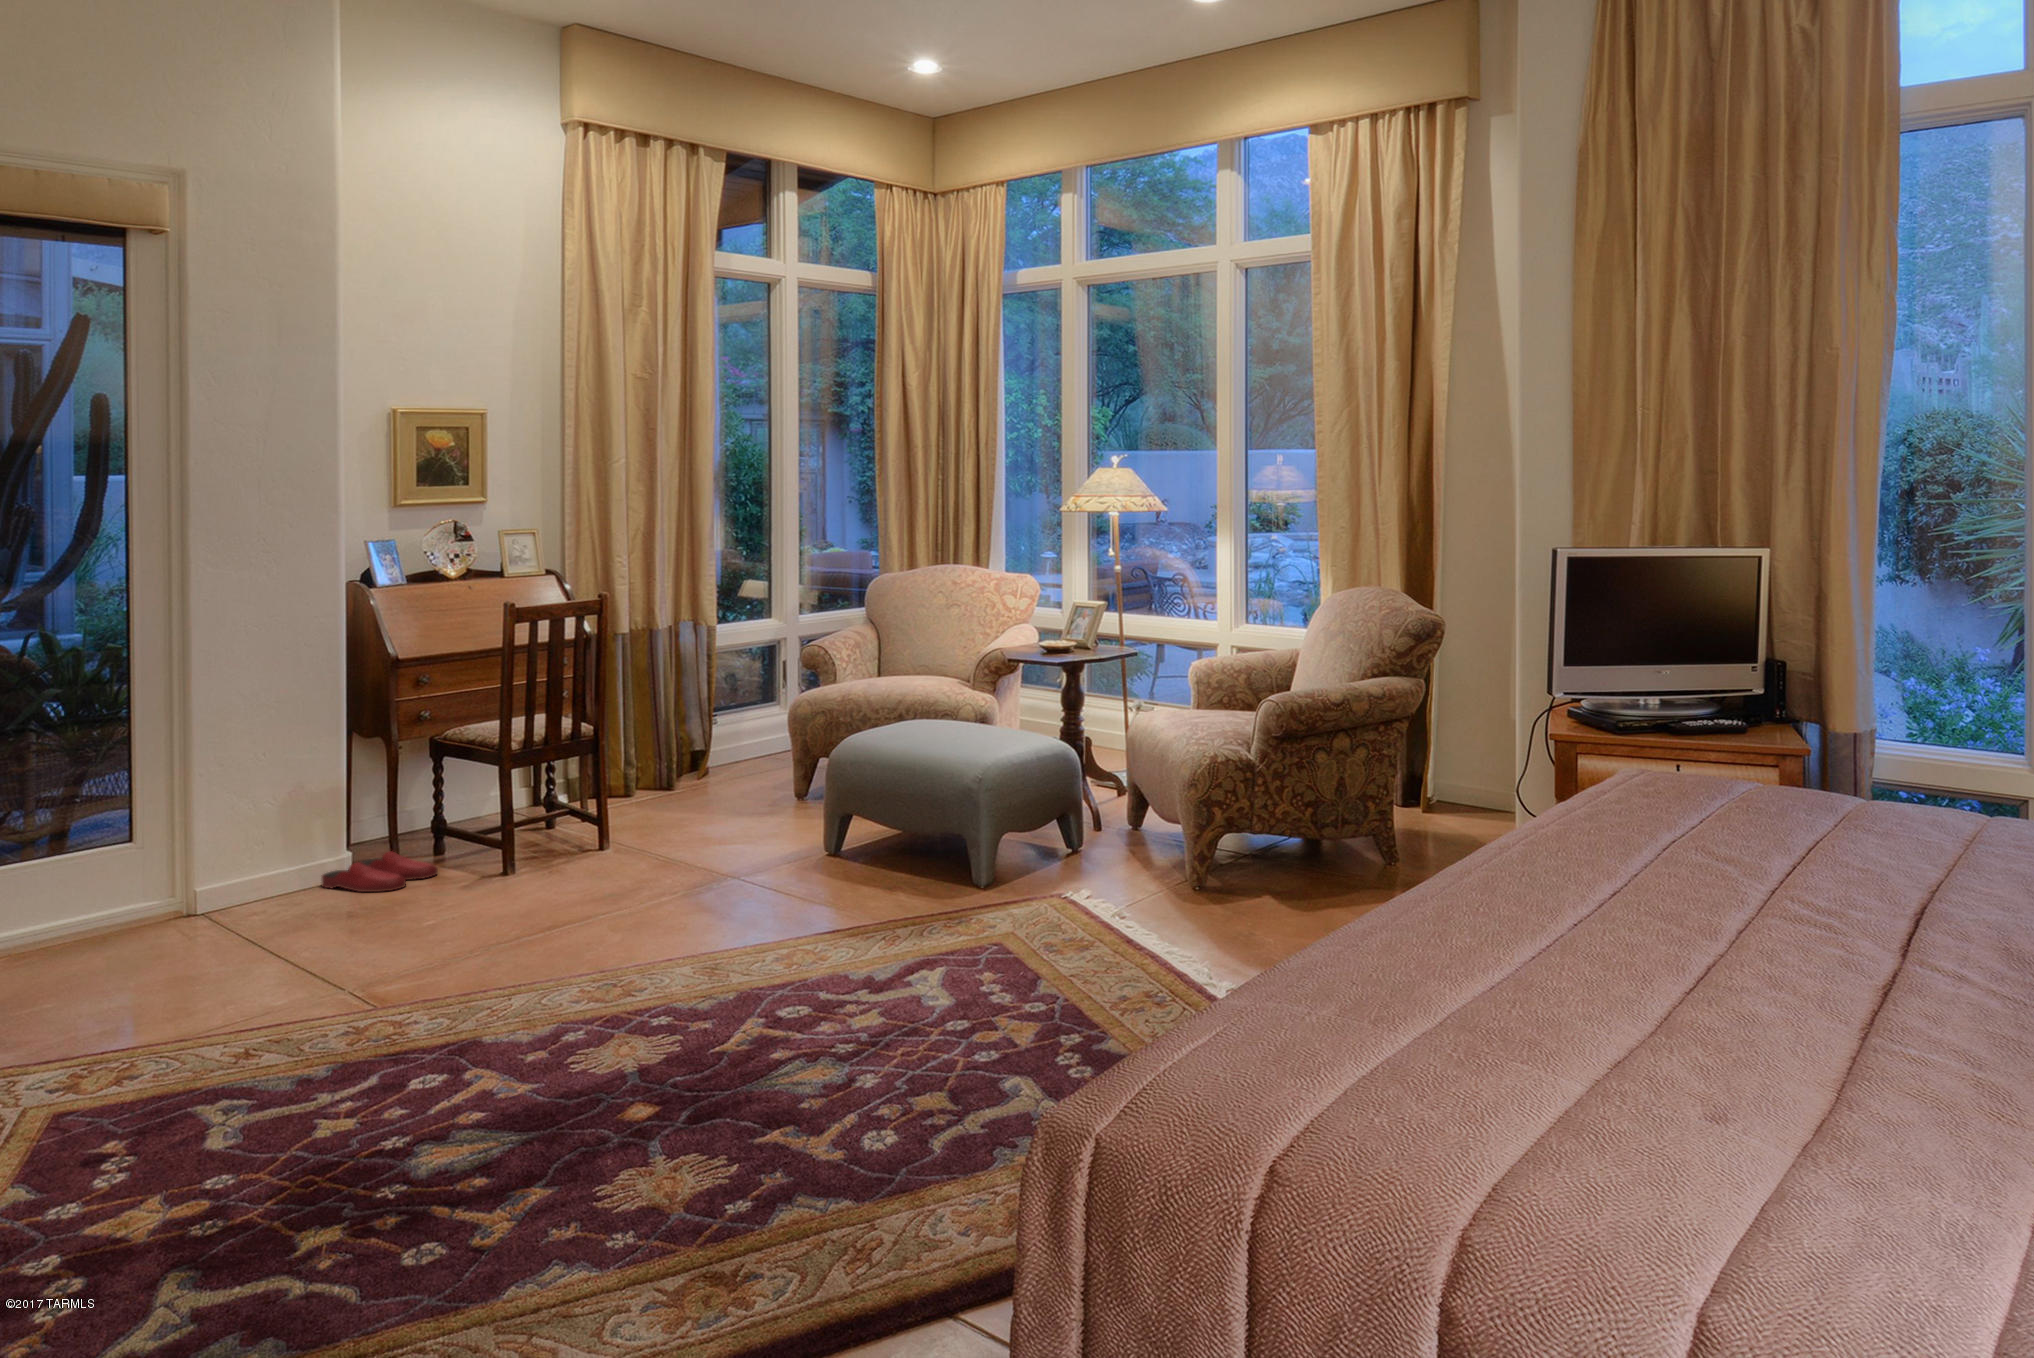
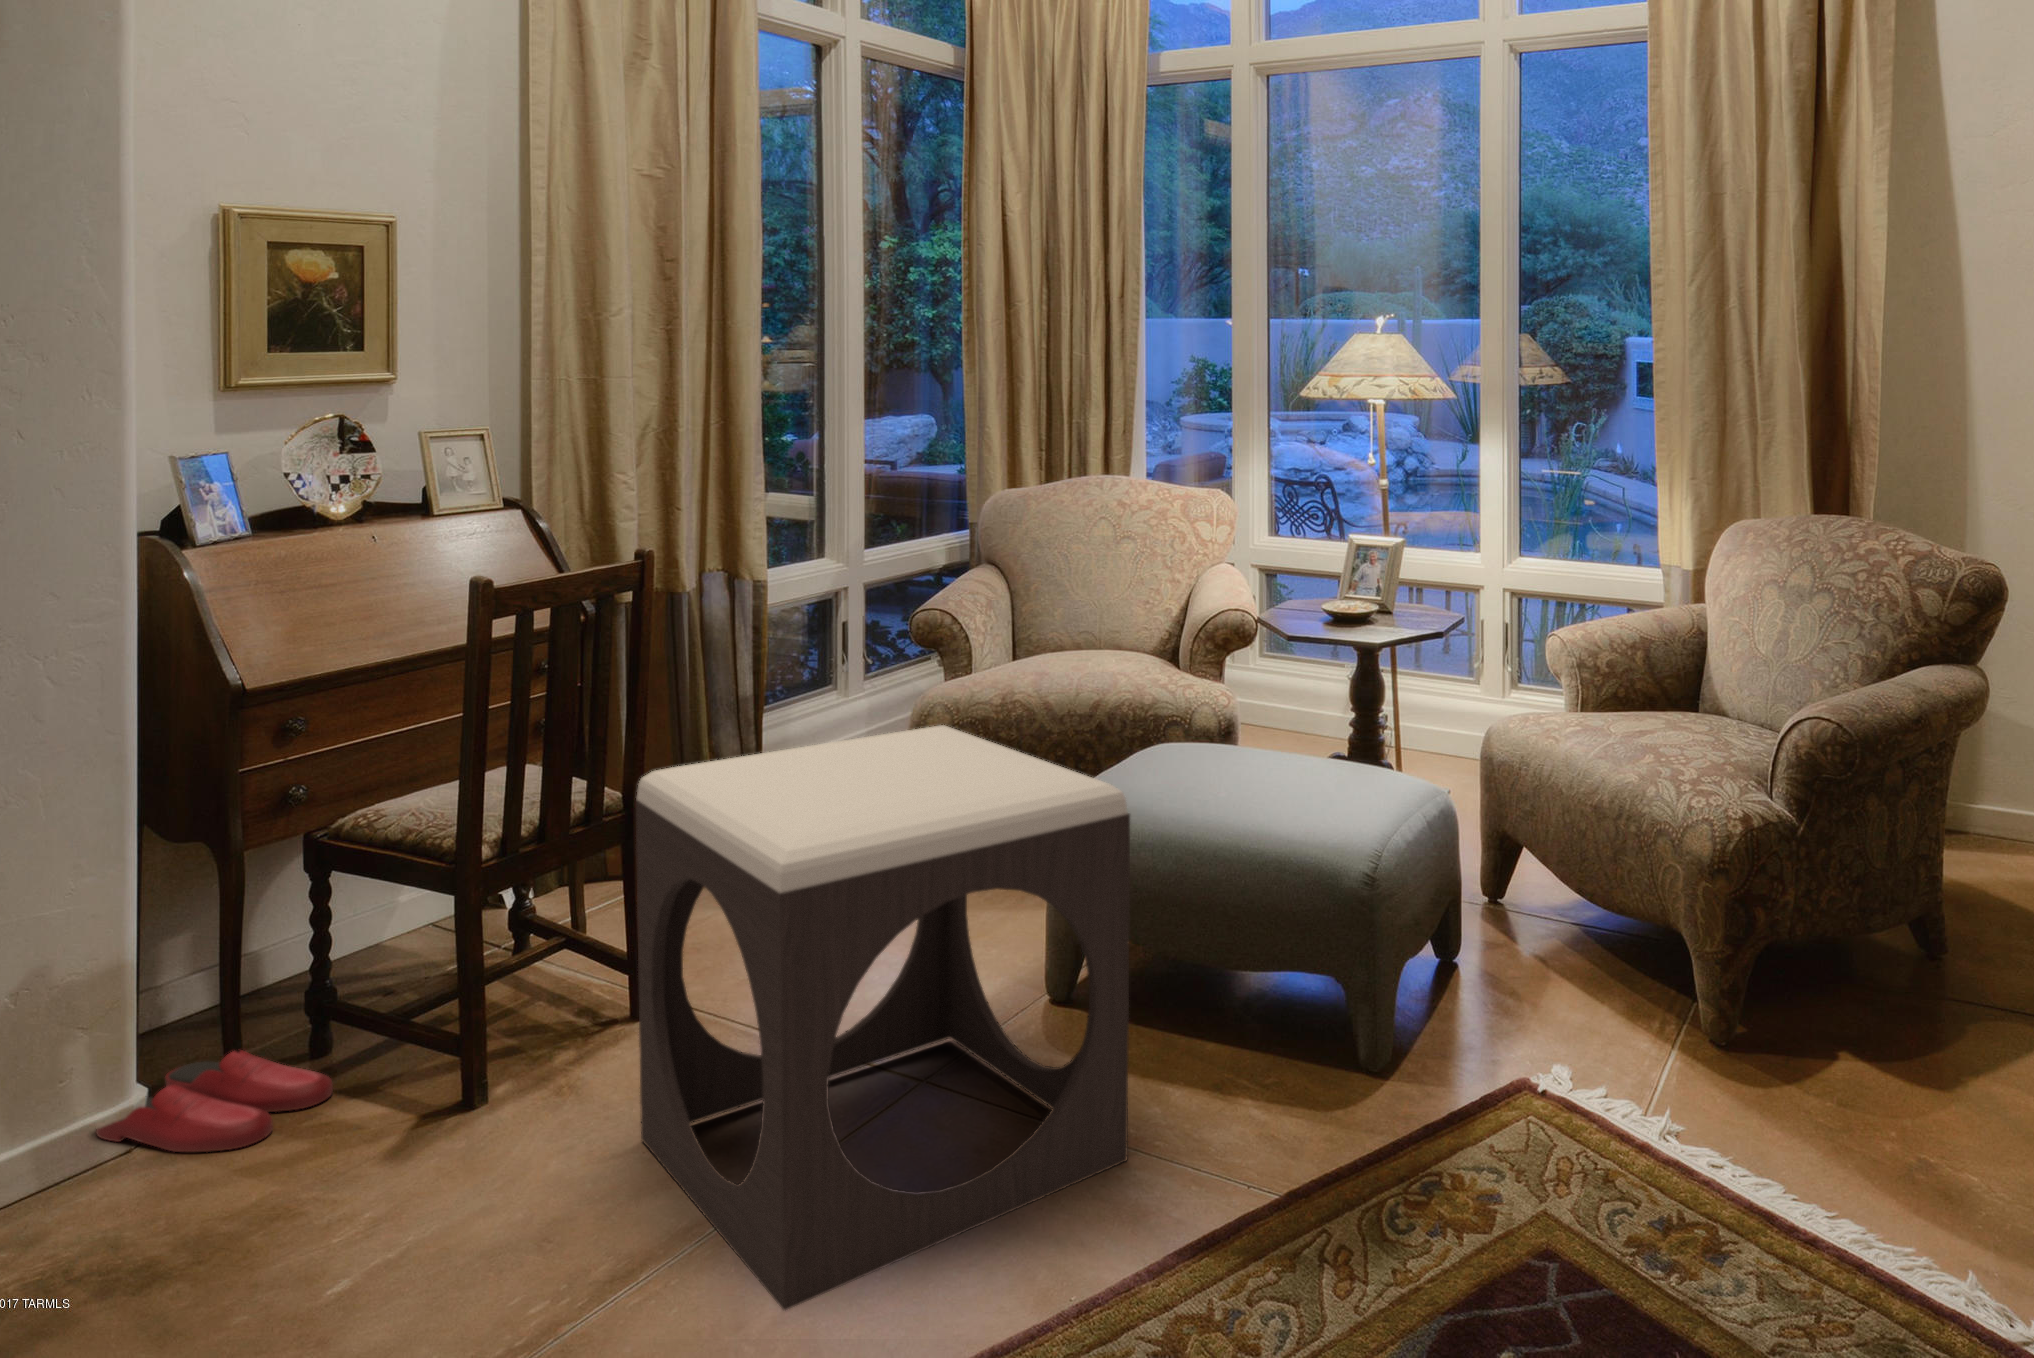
footstool: none [581,683,821,940] -> present [636,725,1130,1310]

